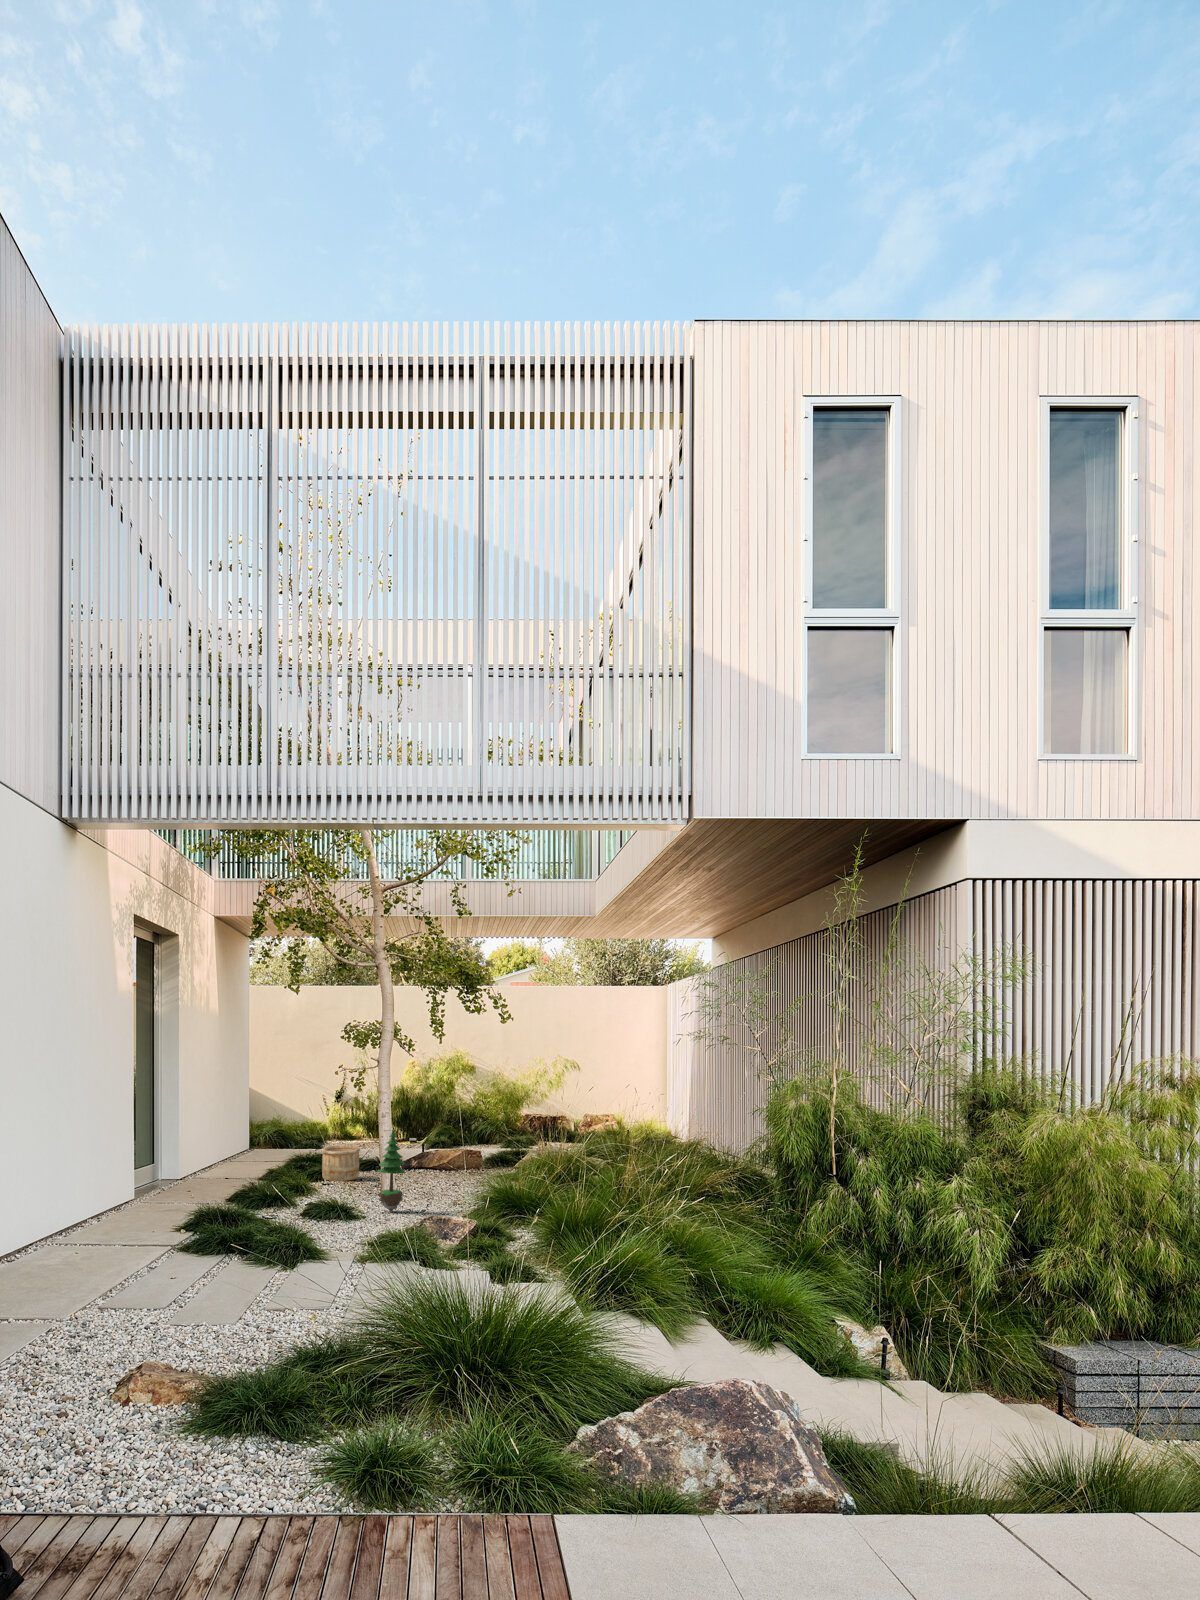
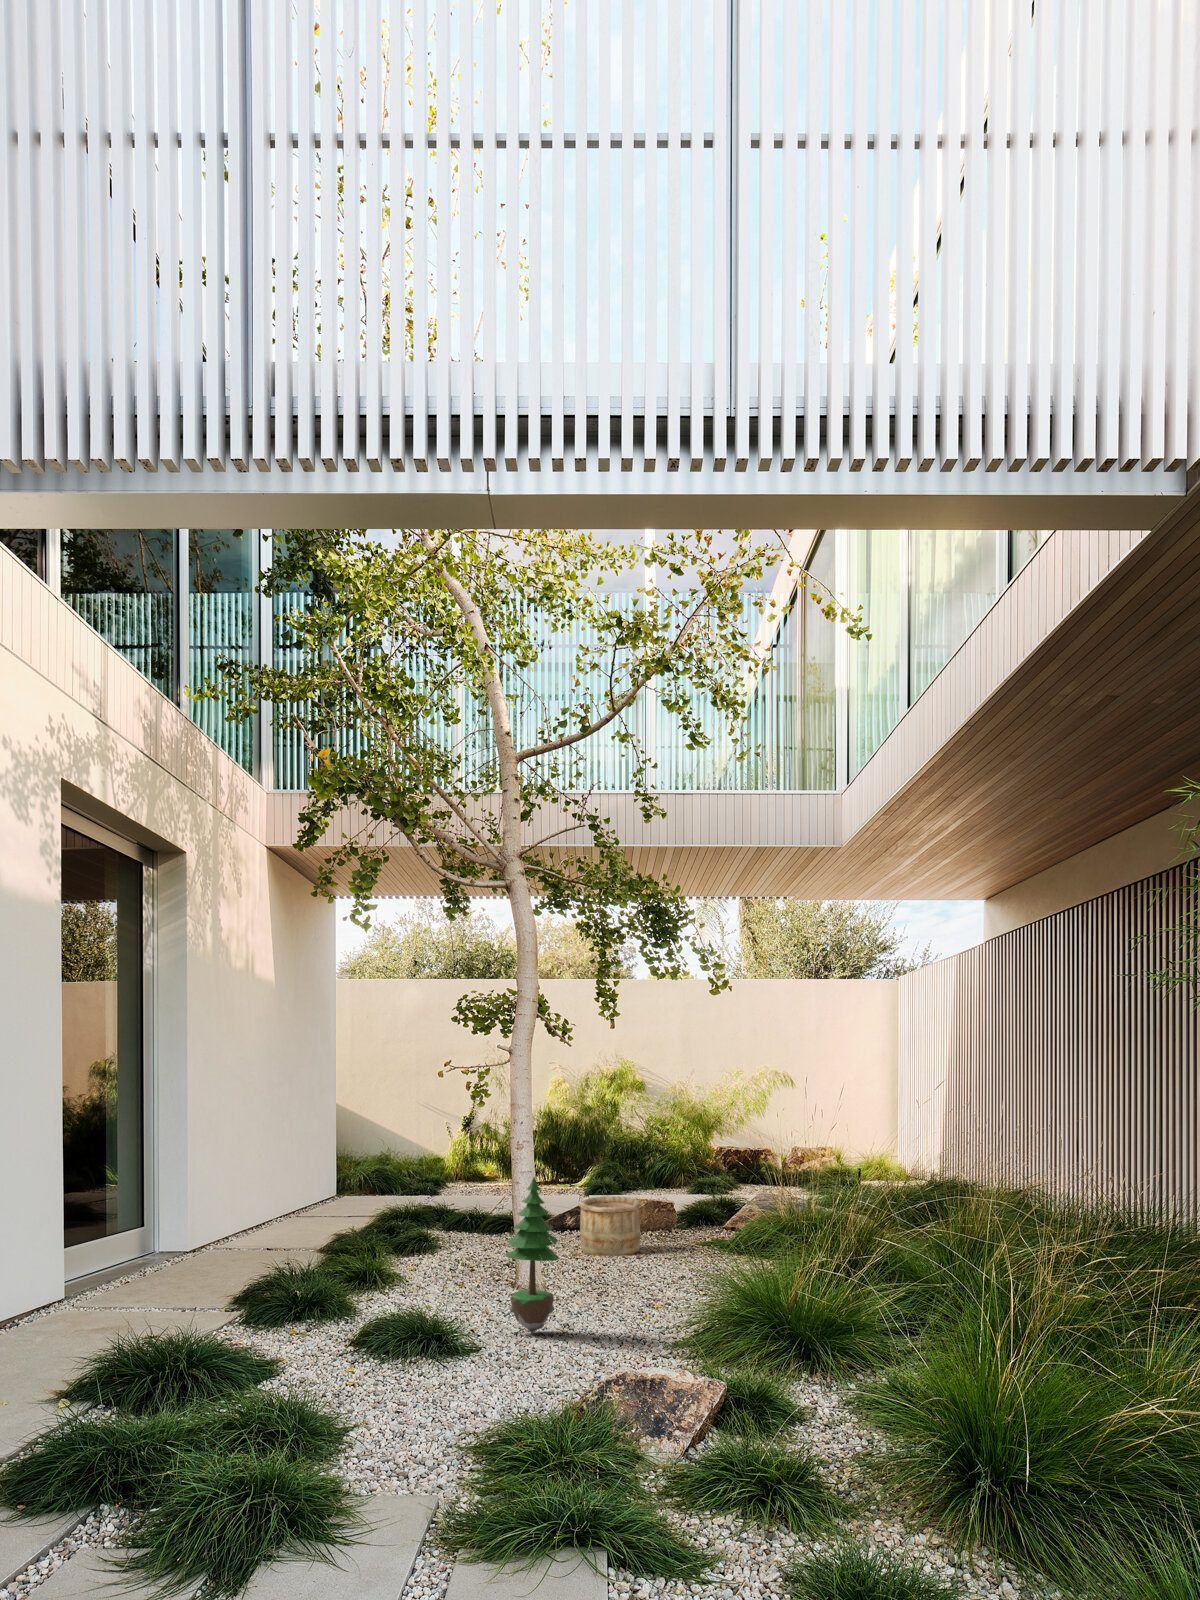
wooden bucket: present [321,1145,360,1181] -> present [578,1196,642,1256]

